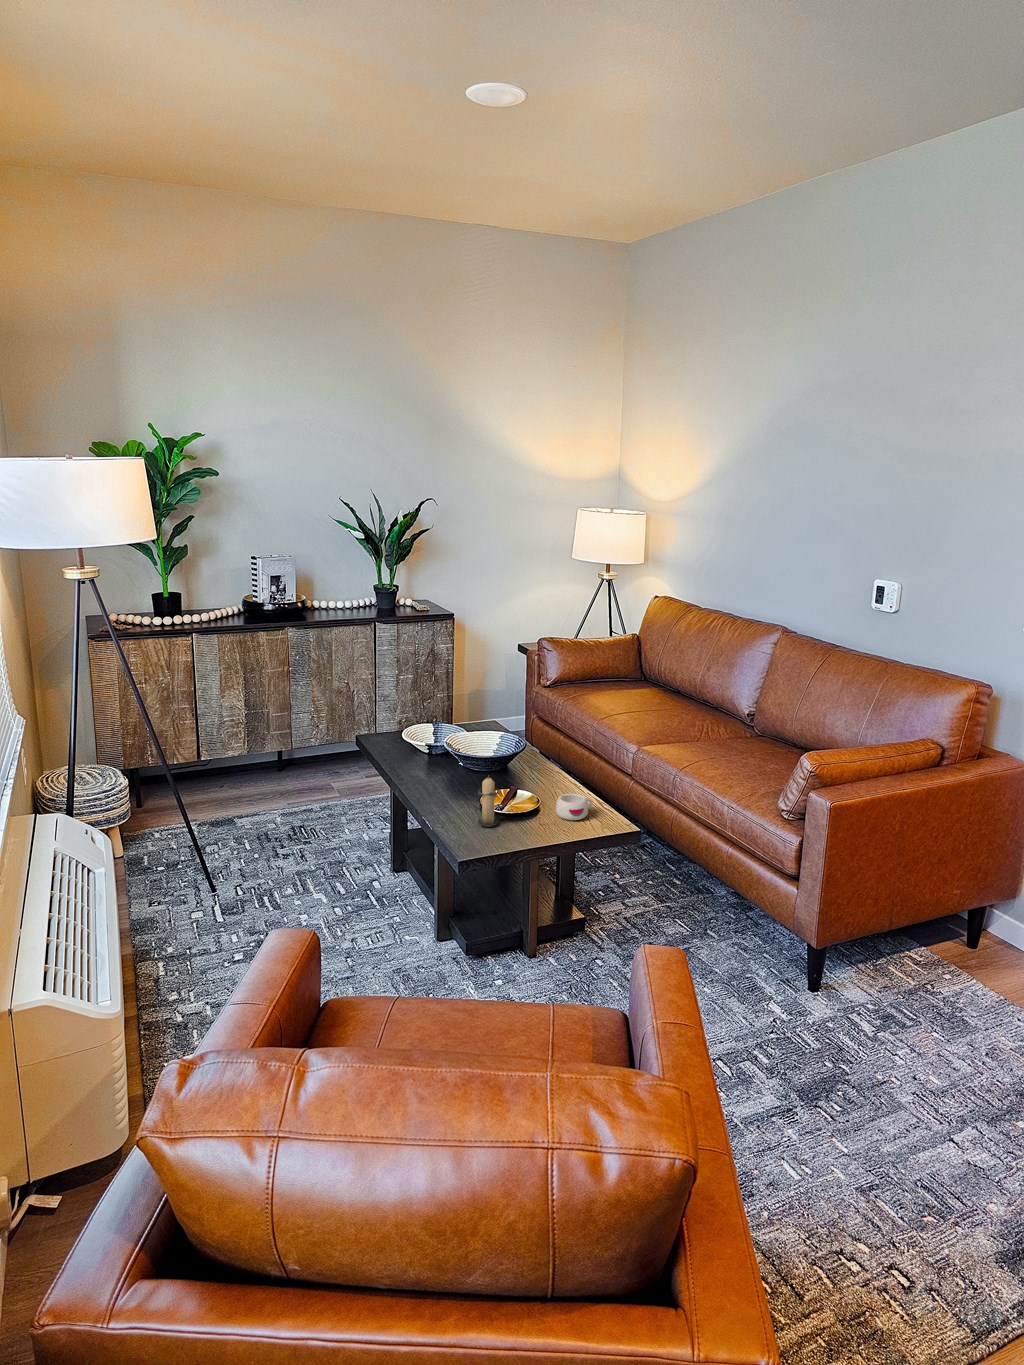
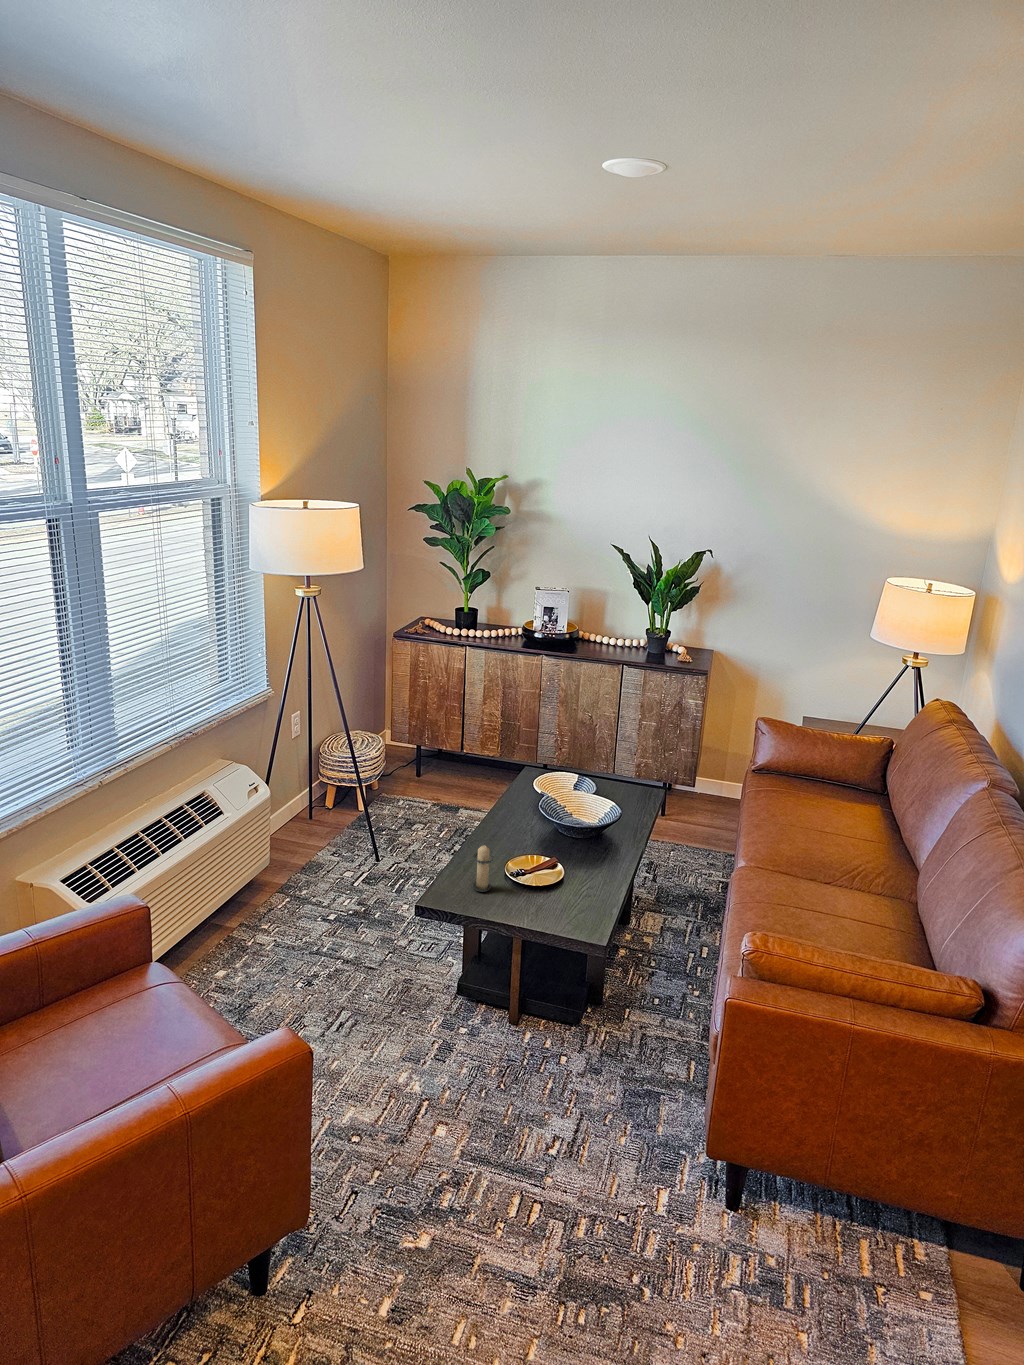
mug: present [556,793,593,820] -> none [550,886,591,916]

